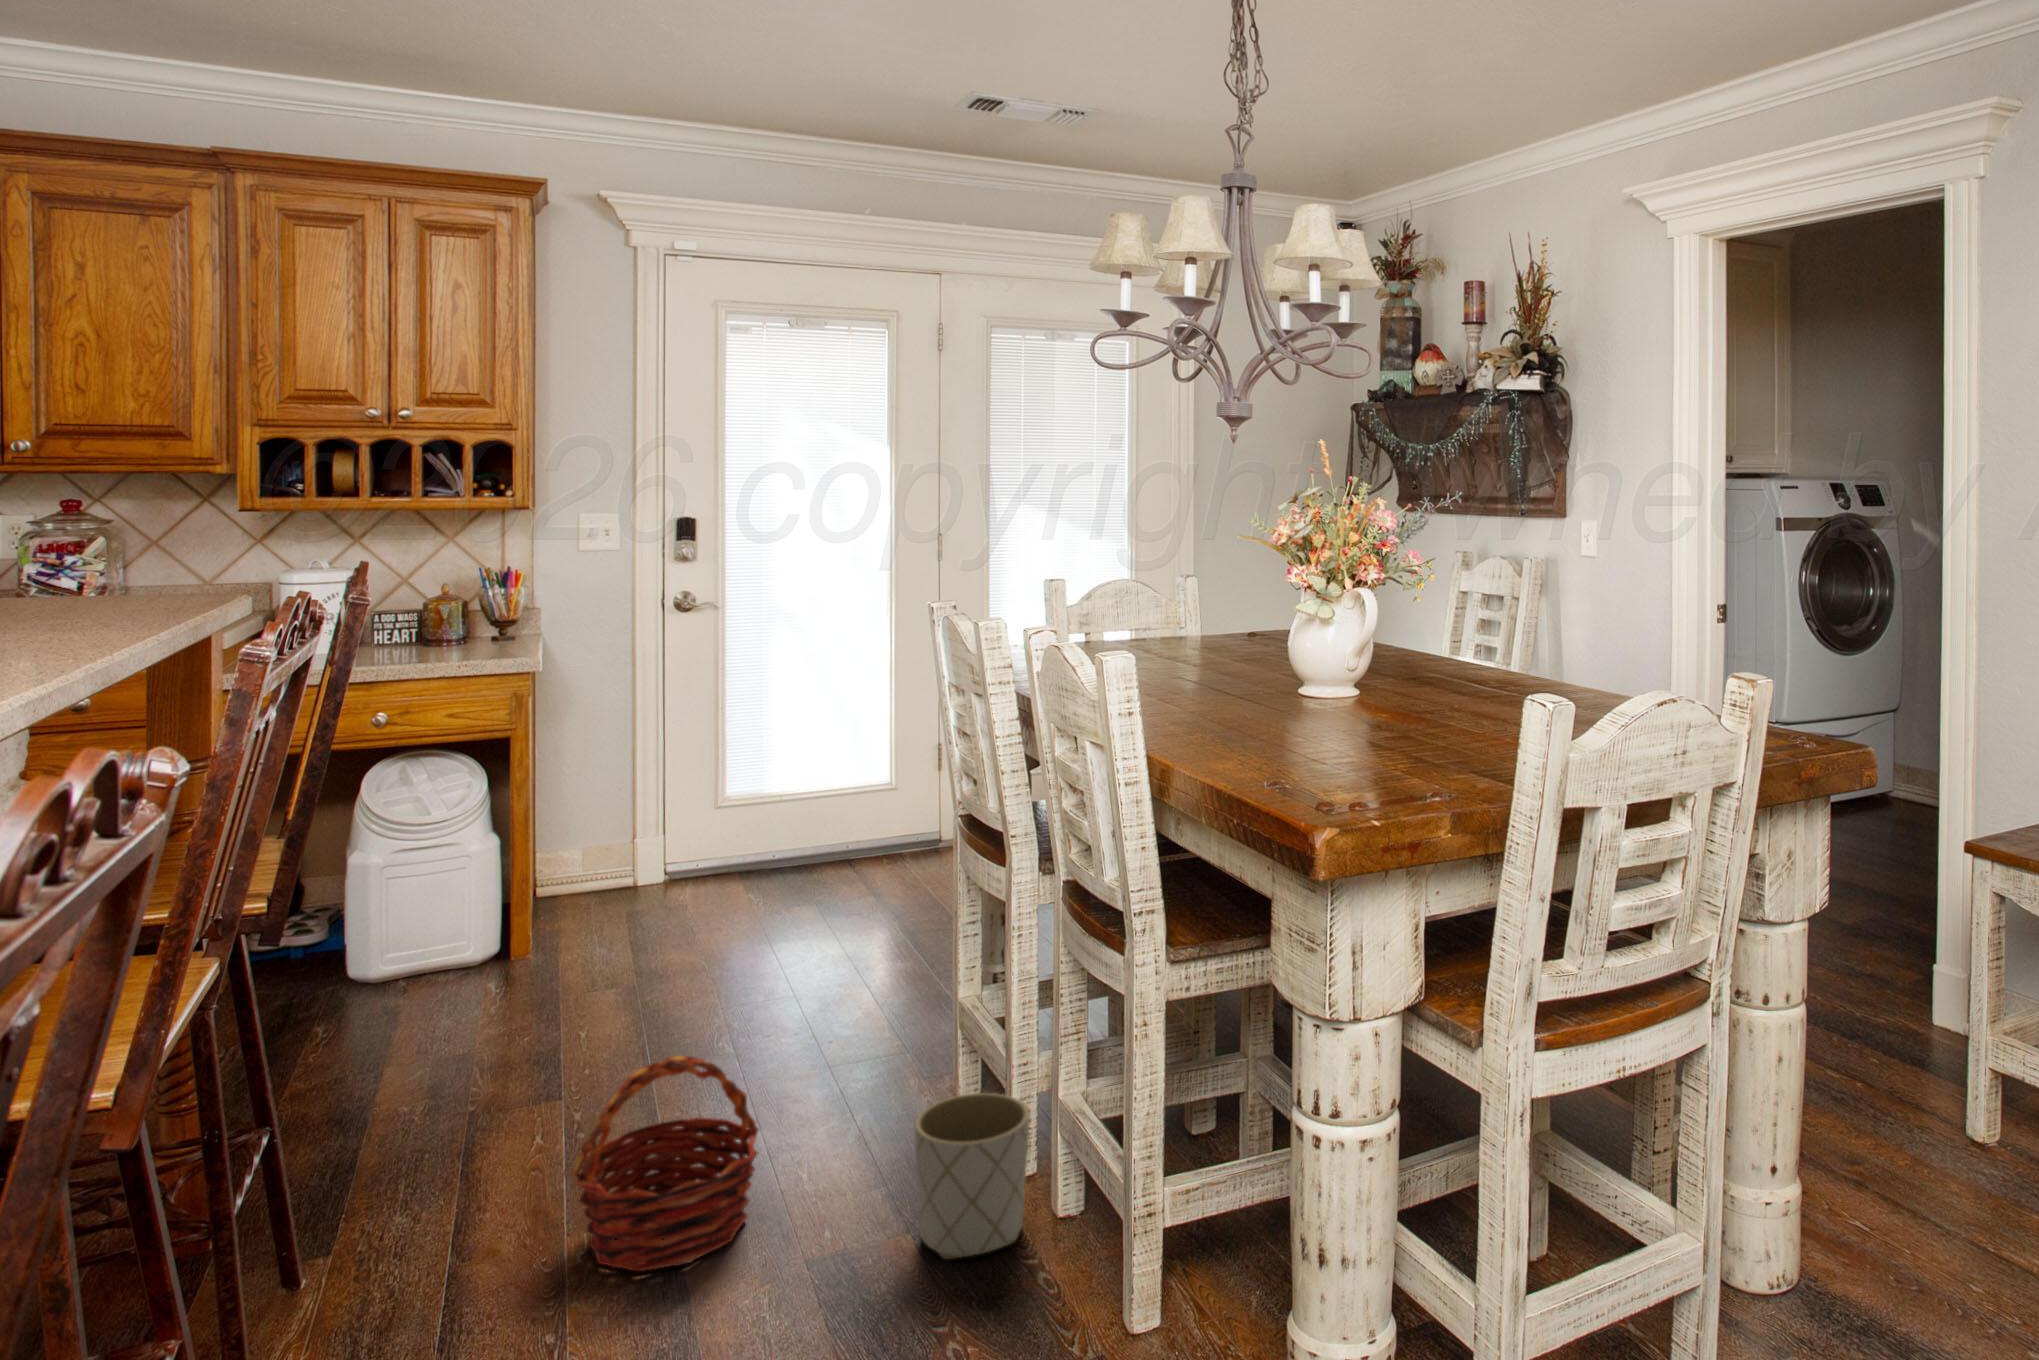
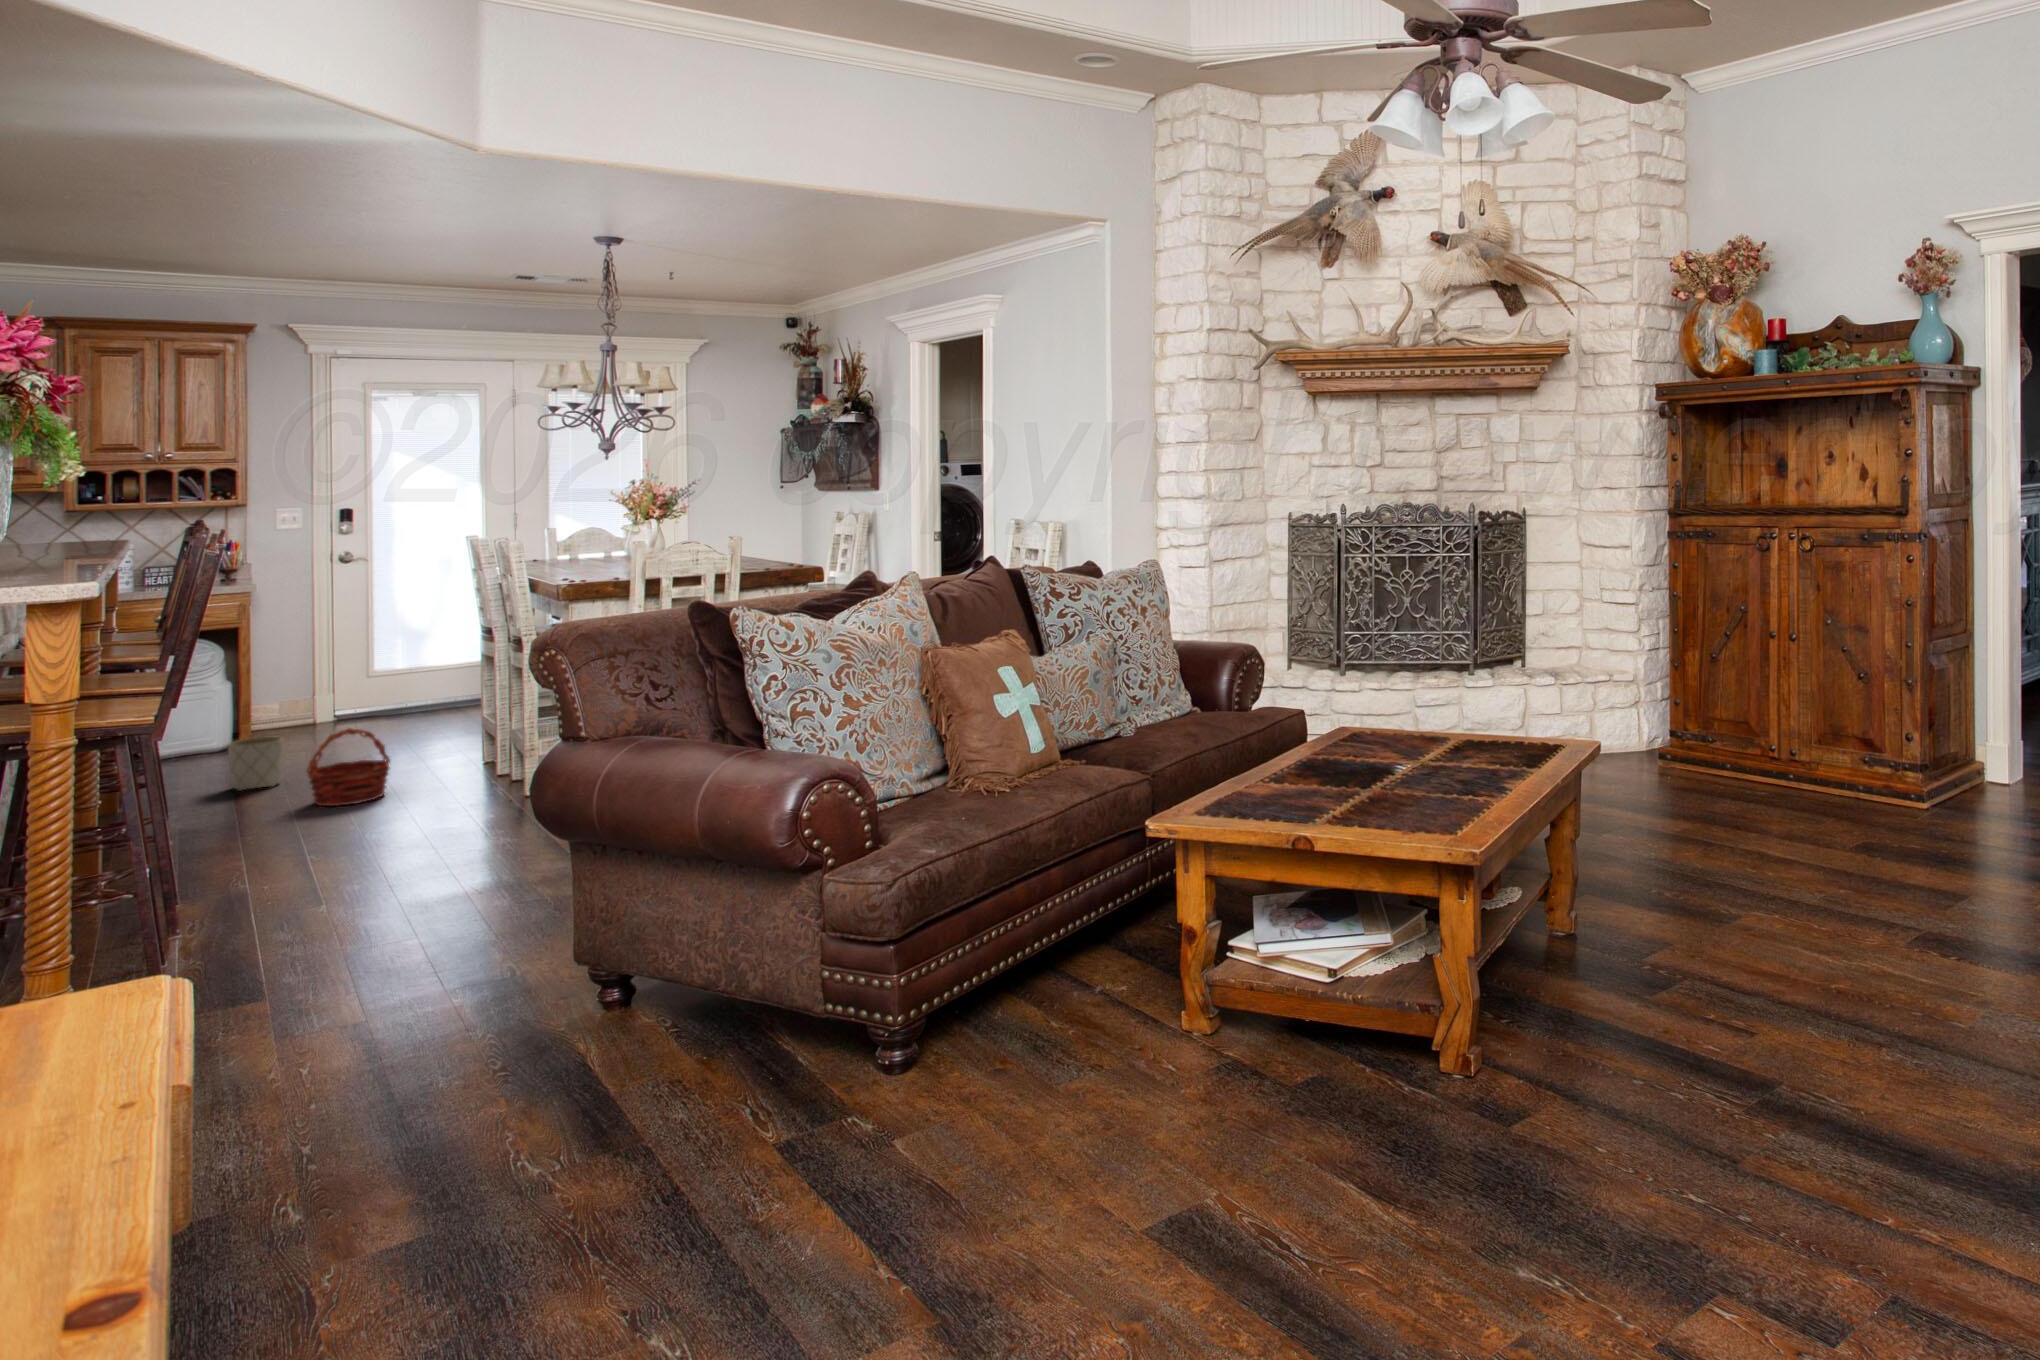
planter: present [915,1093,1029,1259] -> present [228,736,284,791]

